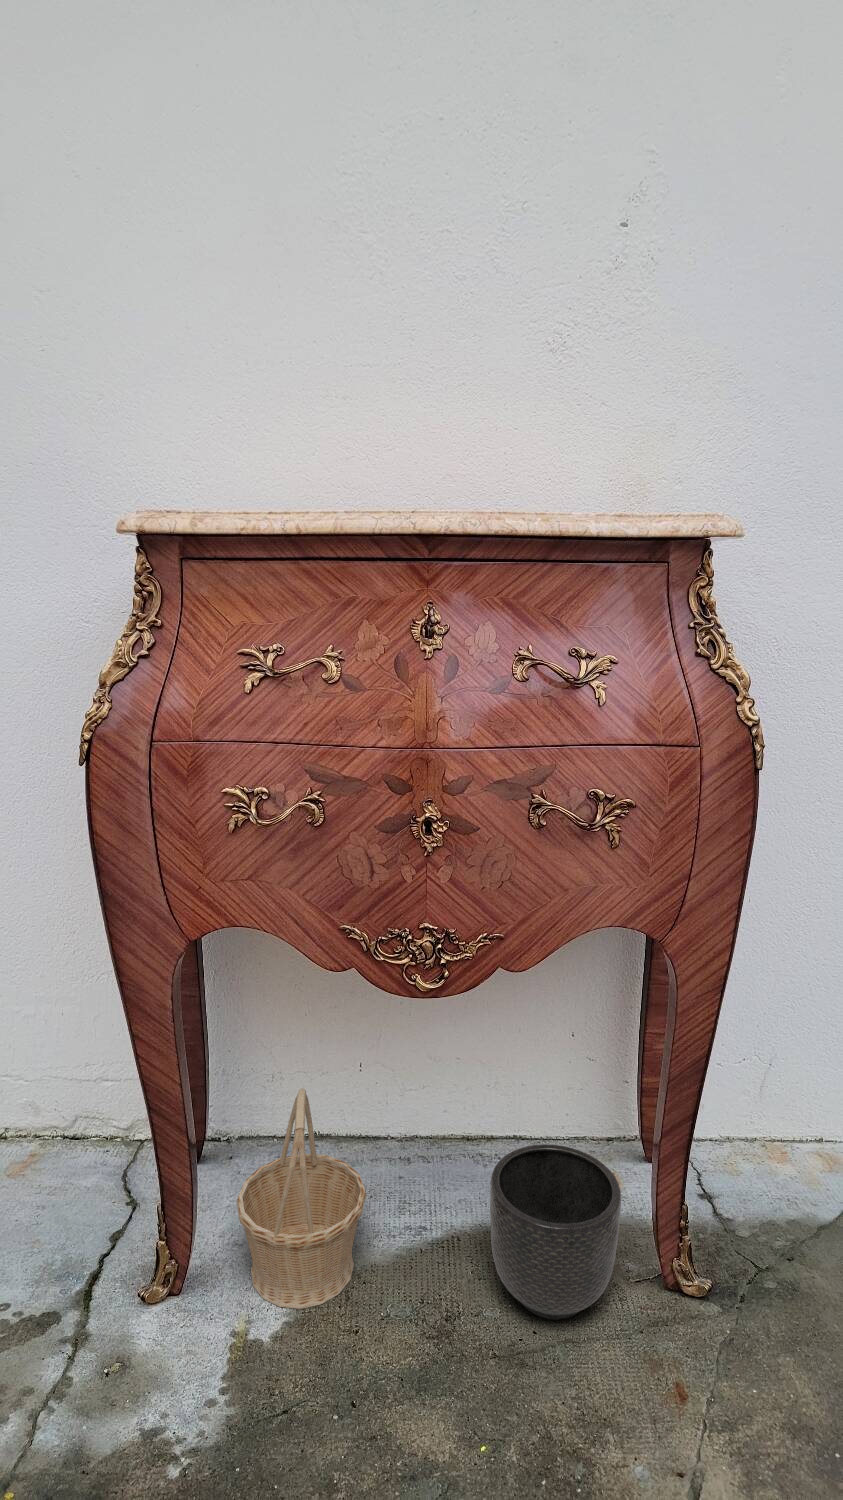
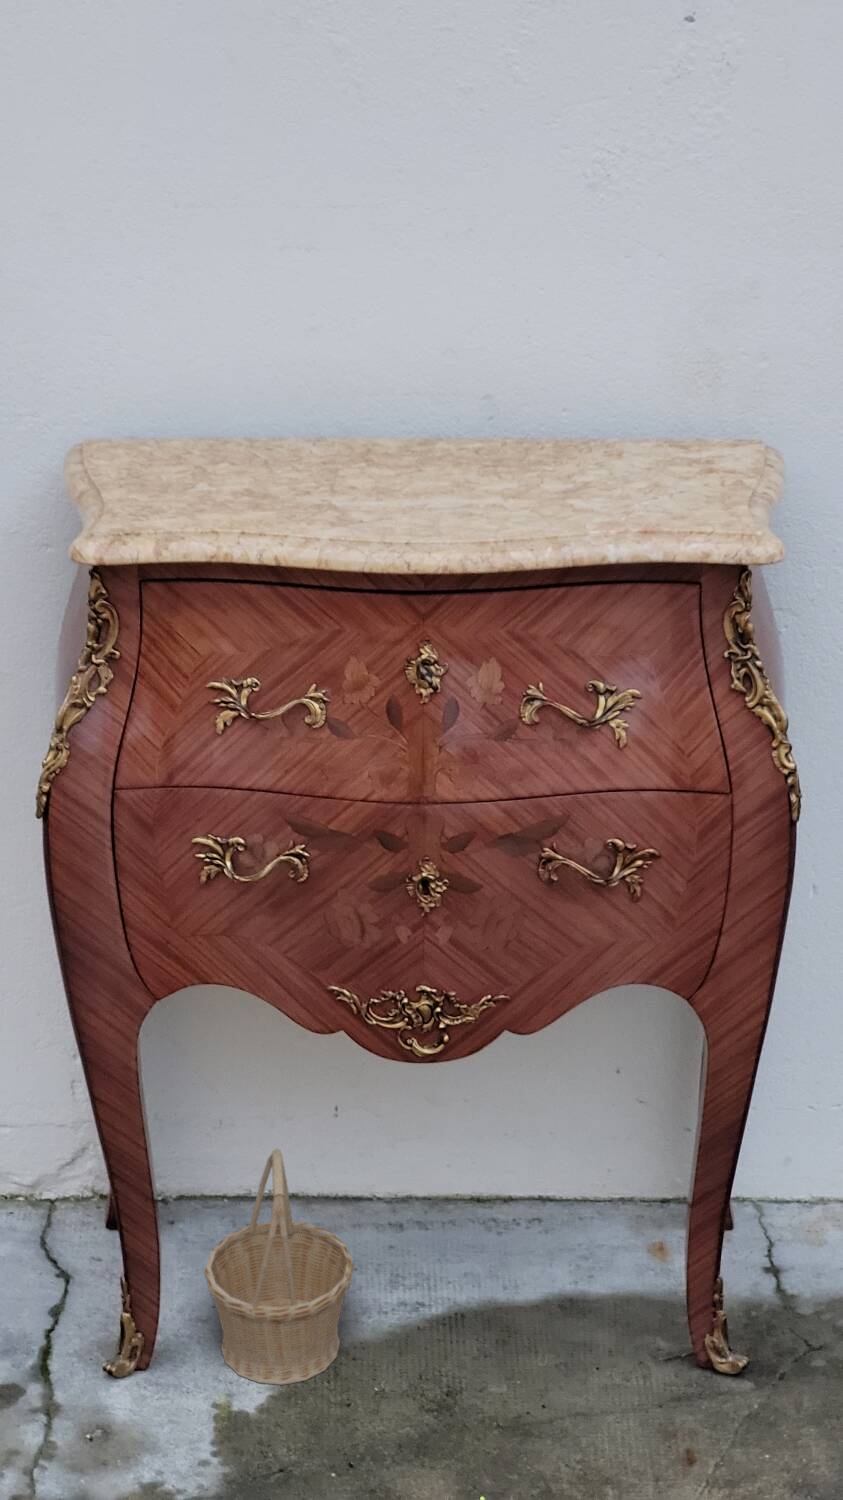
planter: present [490,1144,621,1320] -> none [498,1211,646,1395]

